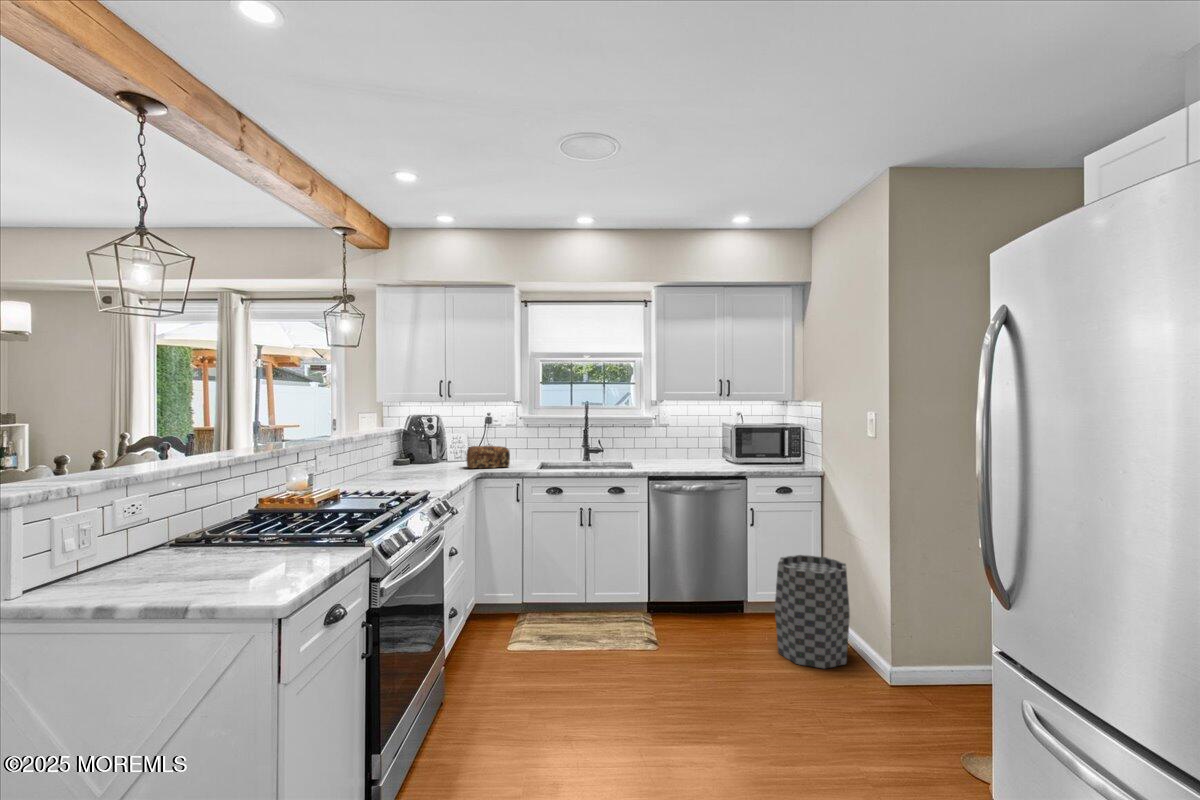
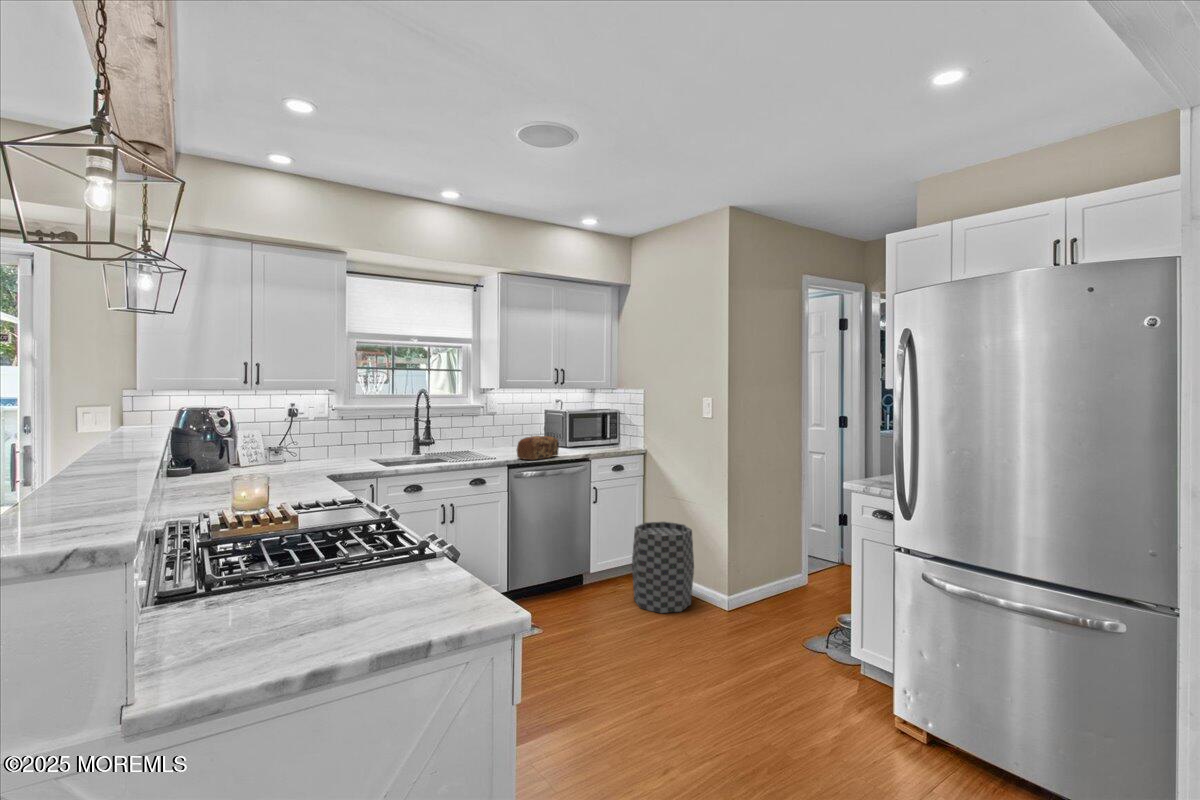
bread loaf: present [466,446,510,469] -> present [517,436,559,460]

